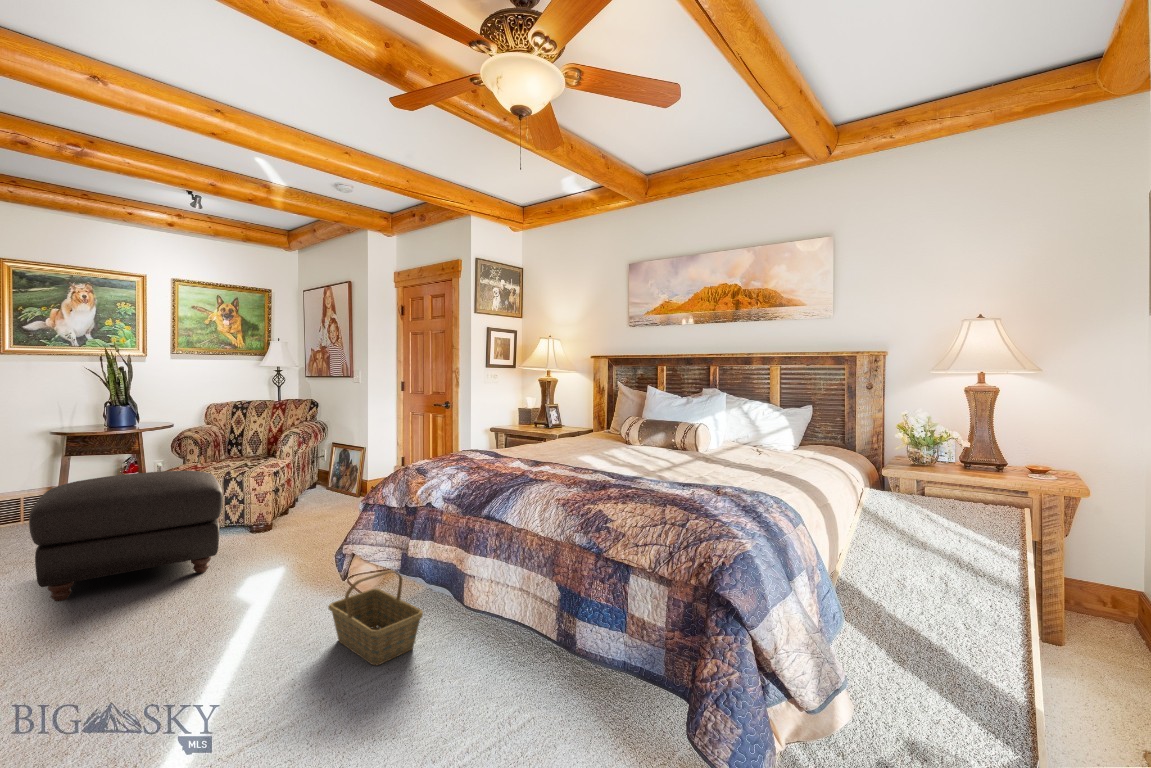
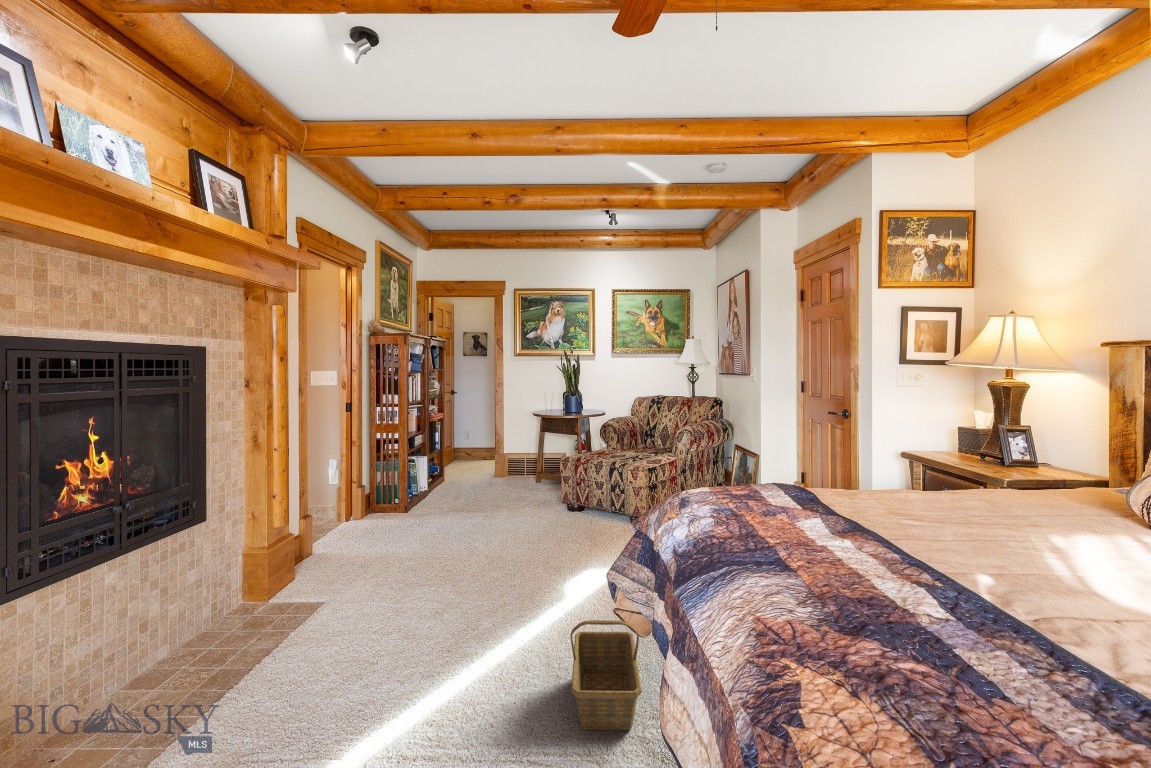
ottoman: present [29,471,223,601] -> none [467,456,596,551]

